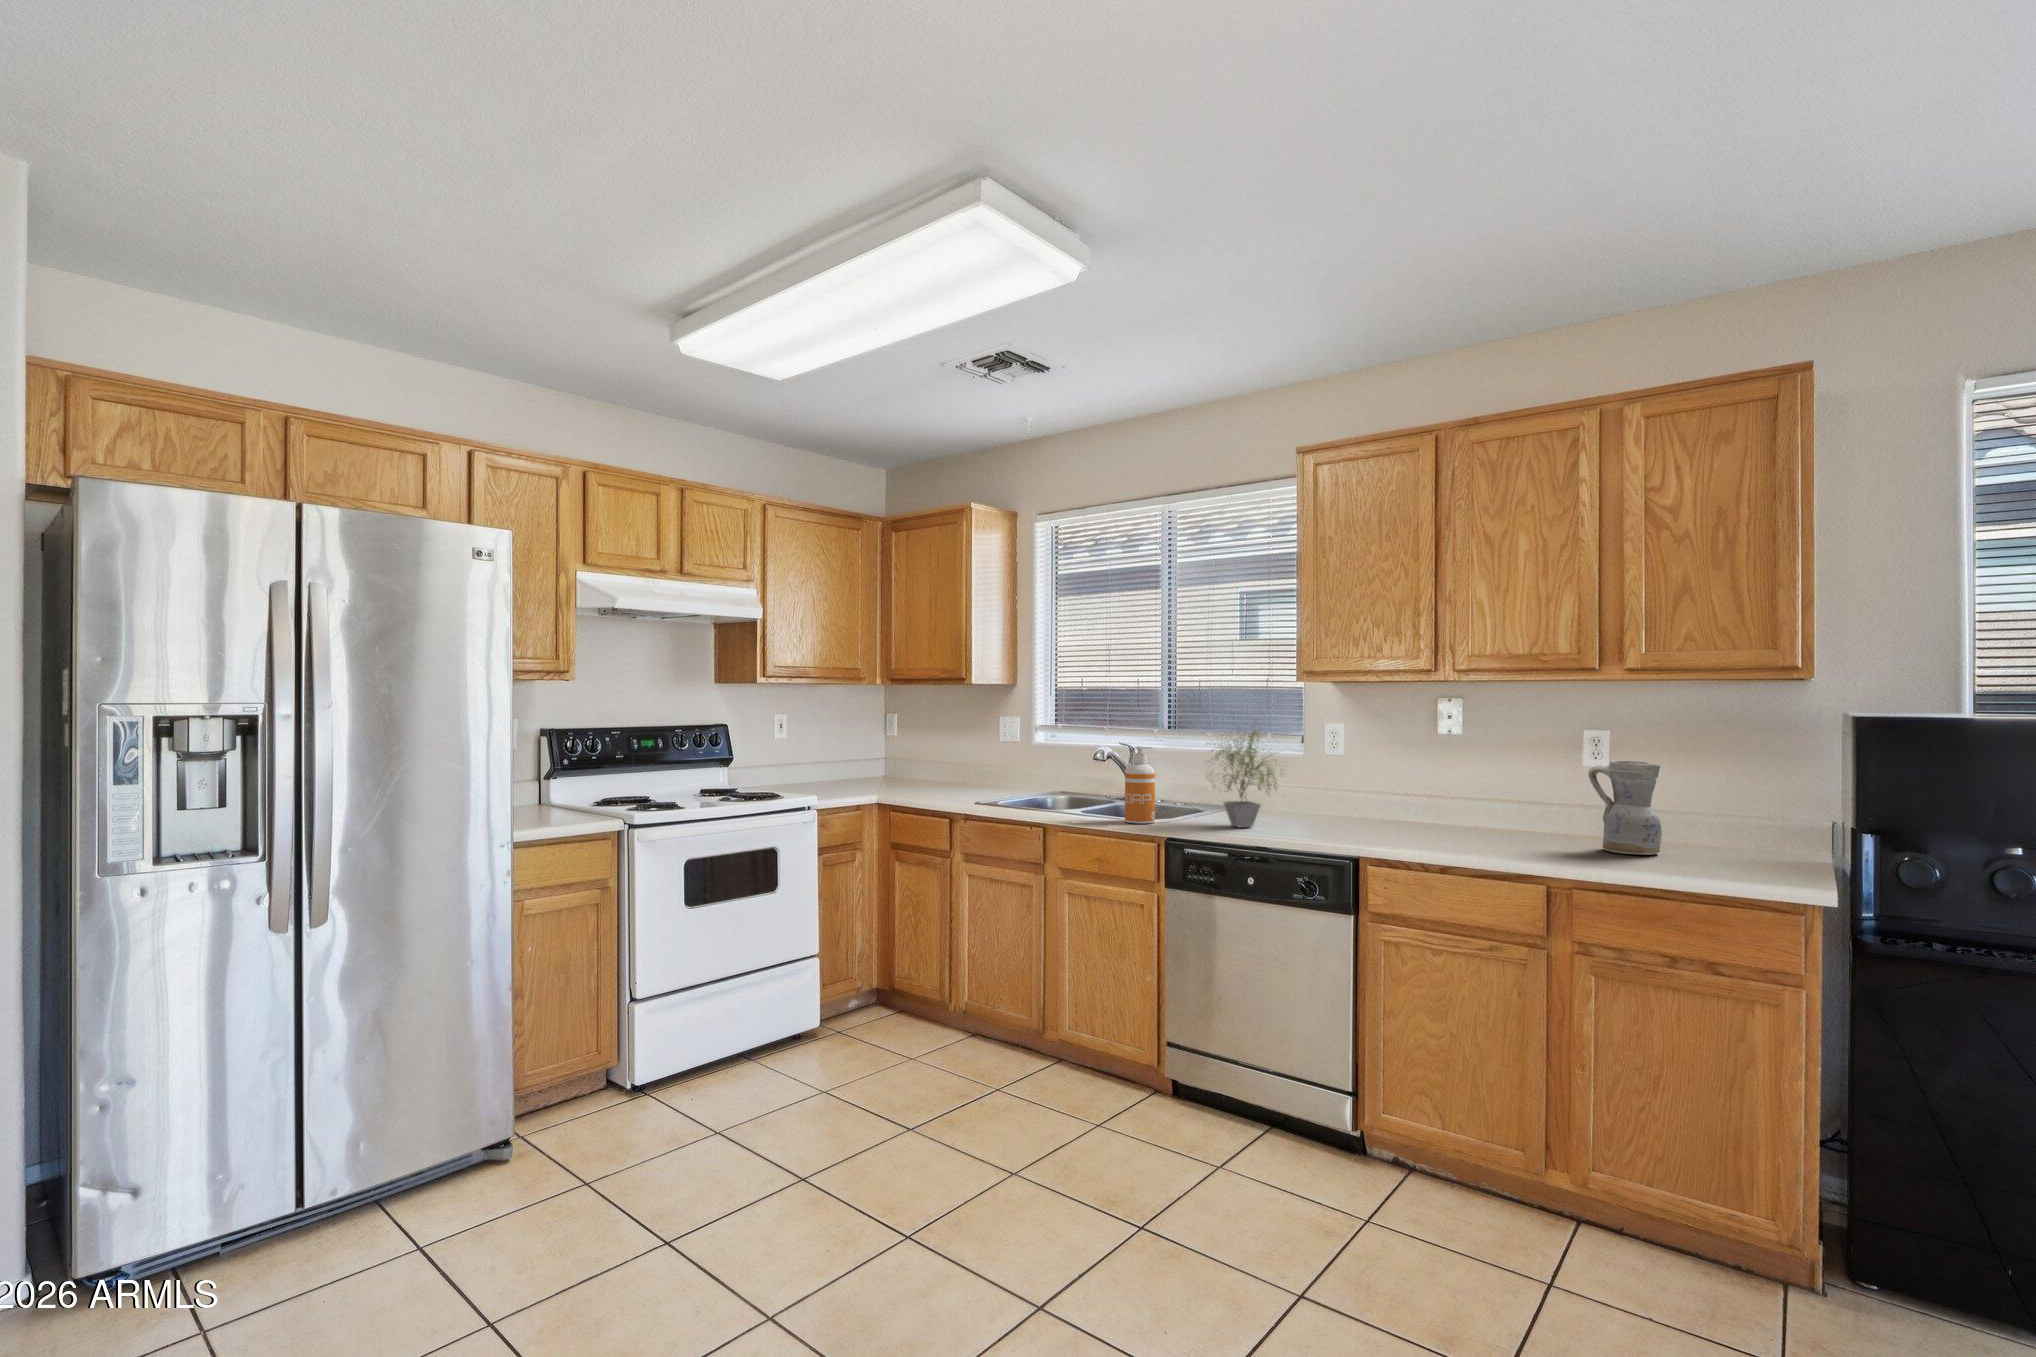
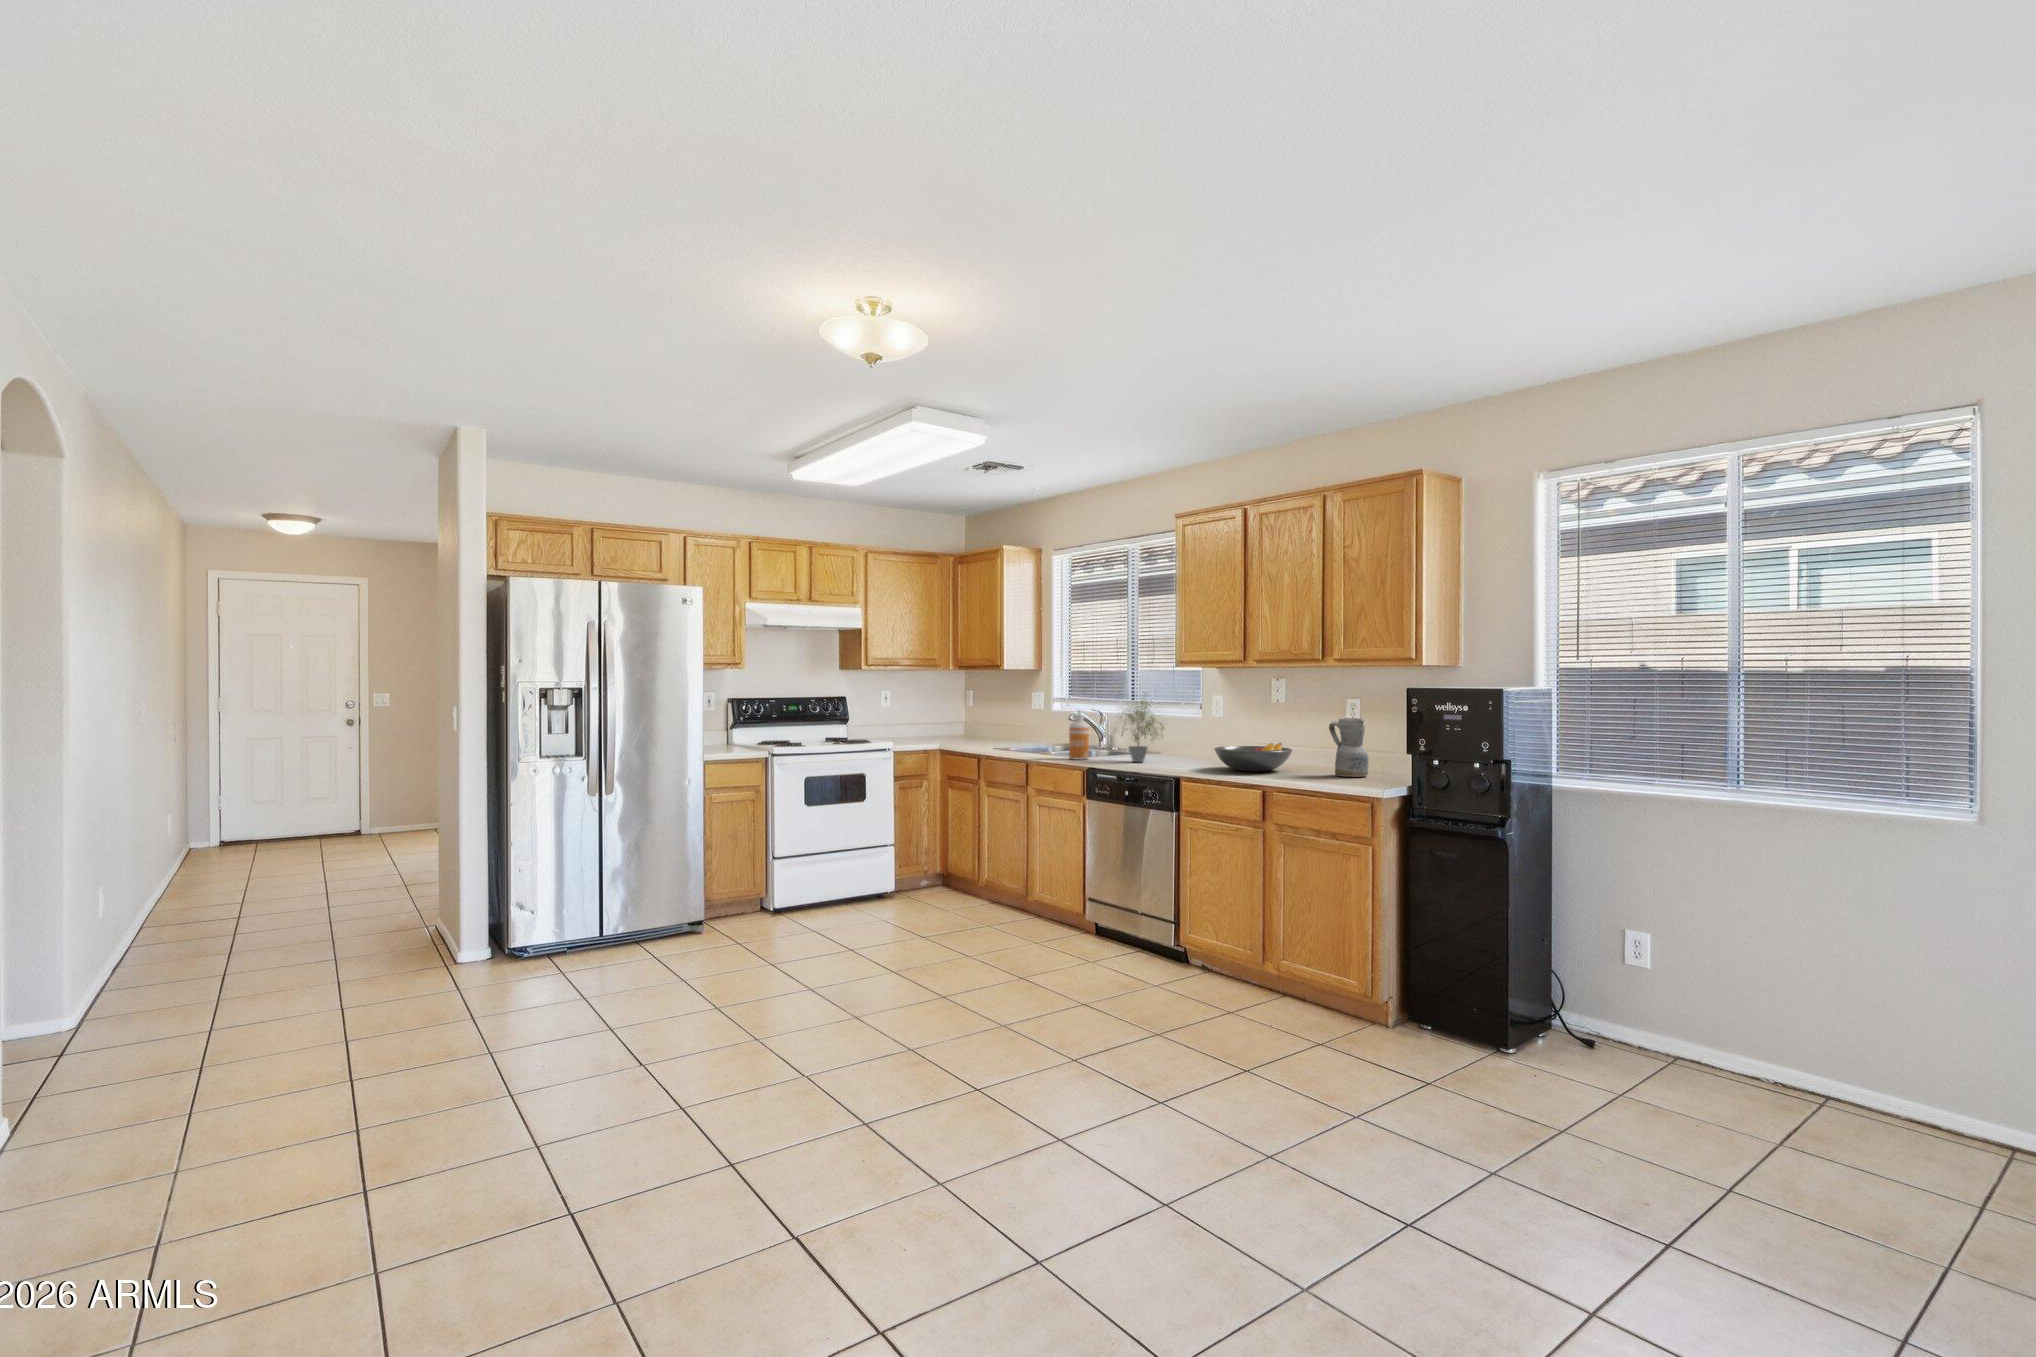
fruit bowl: none [1393,798,1523,845] -> present [1214,743,1292,771]

